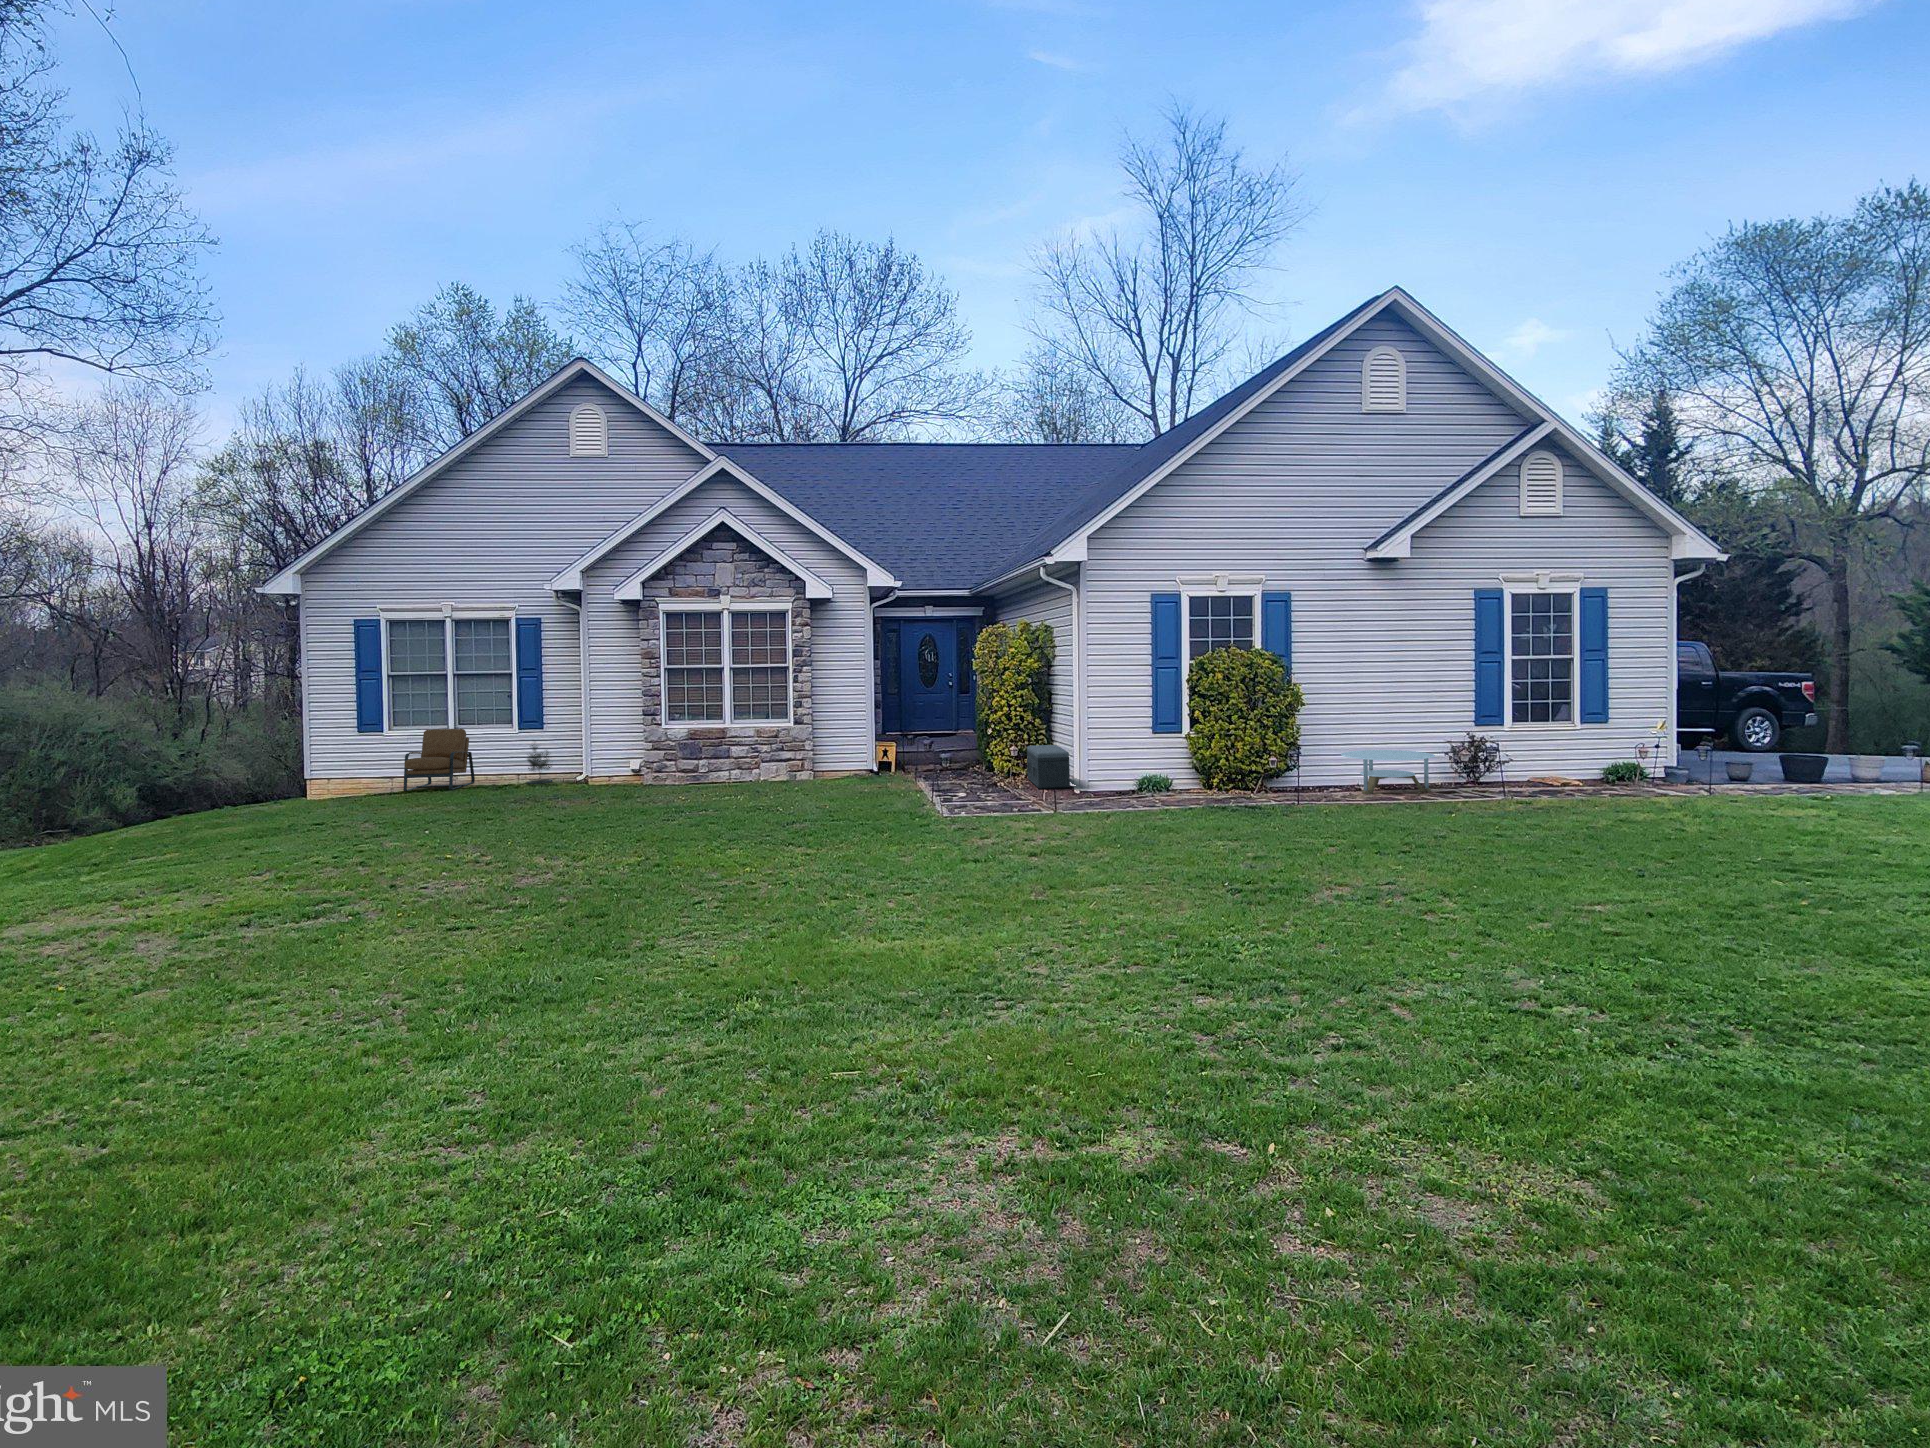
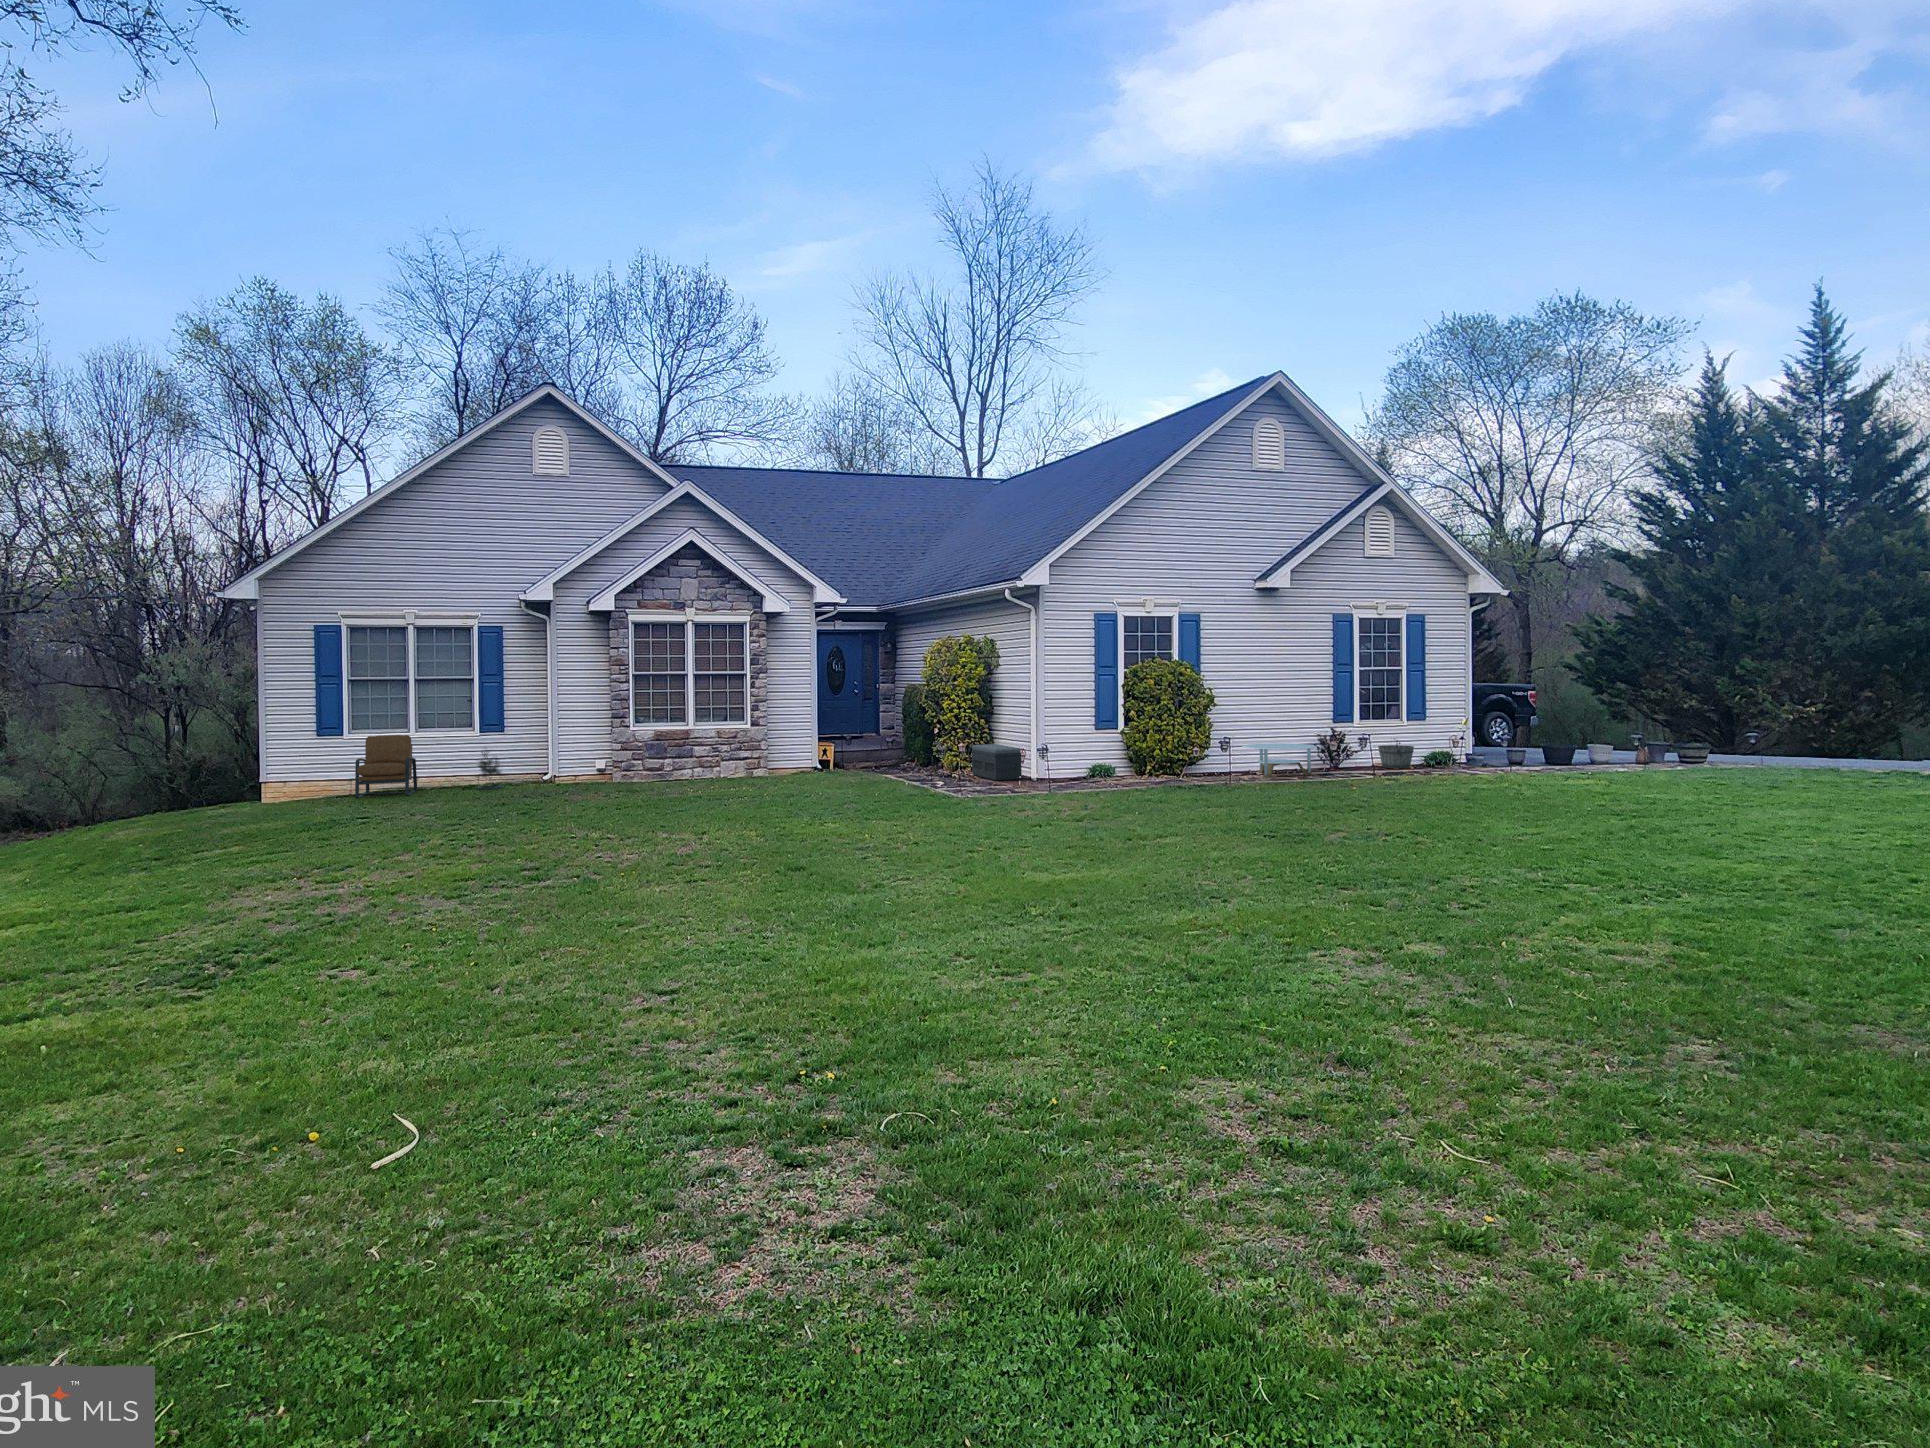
wooden bucket: none [1536,746,1584,784] -> present [1378,739,1414,768]

